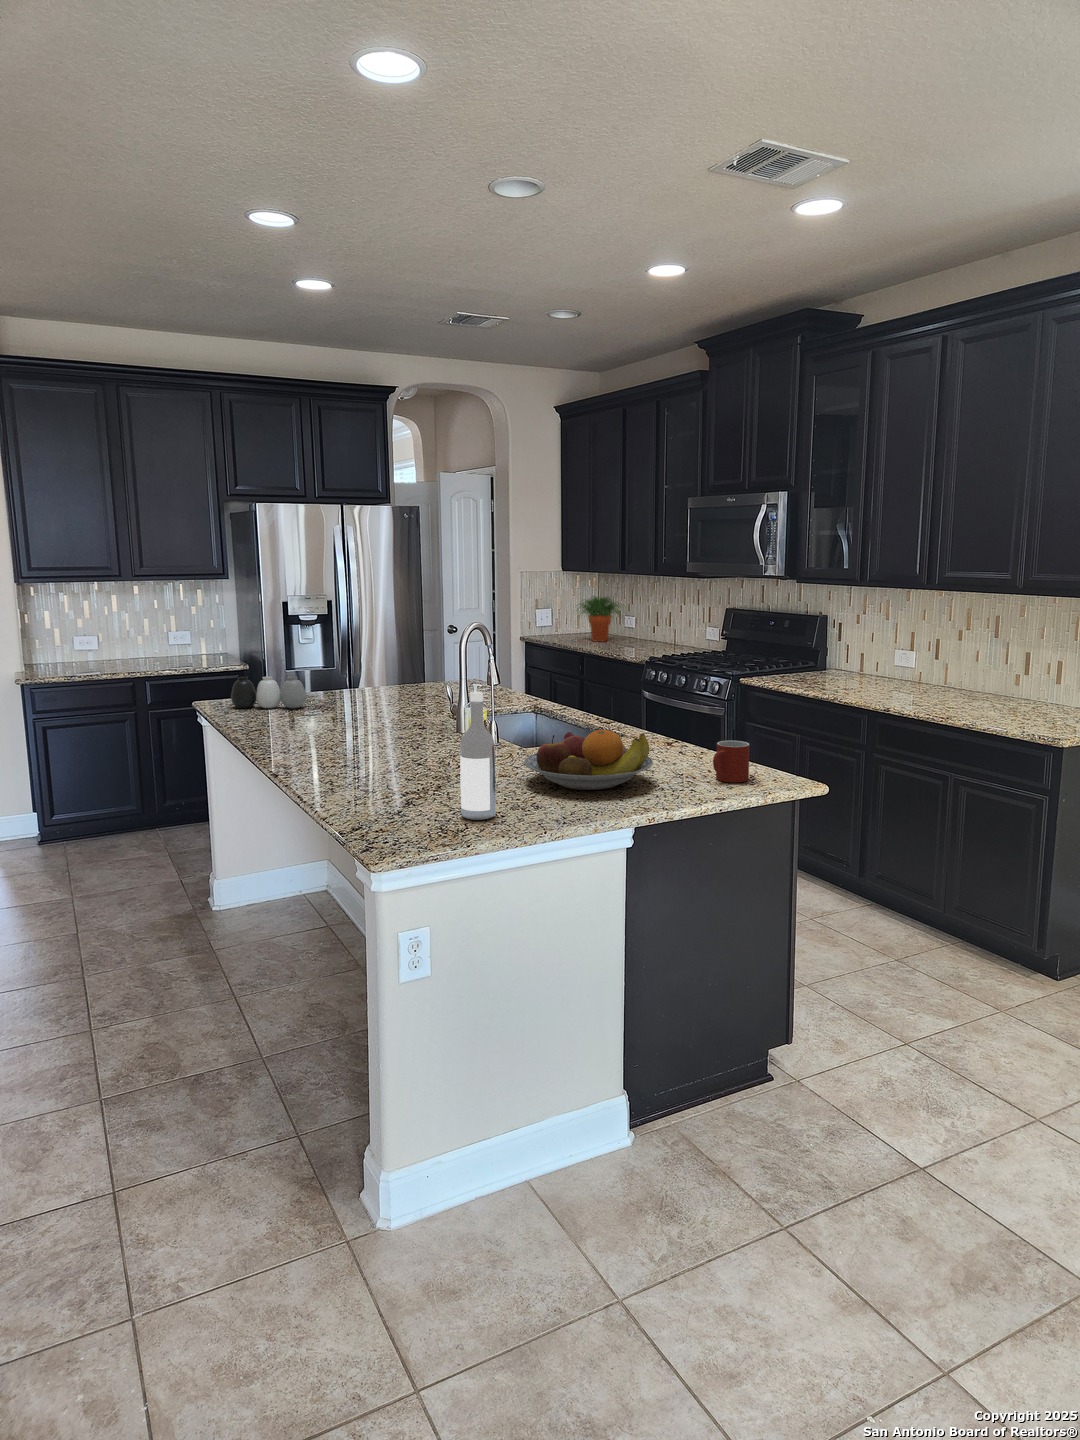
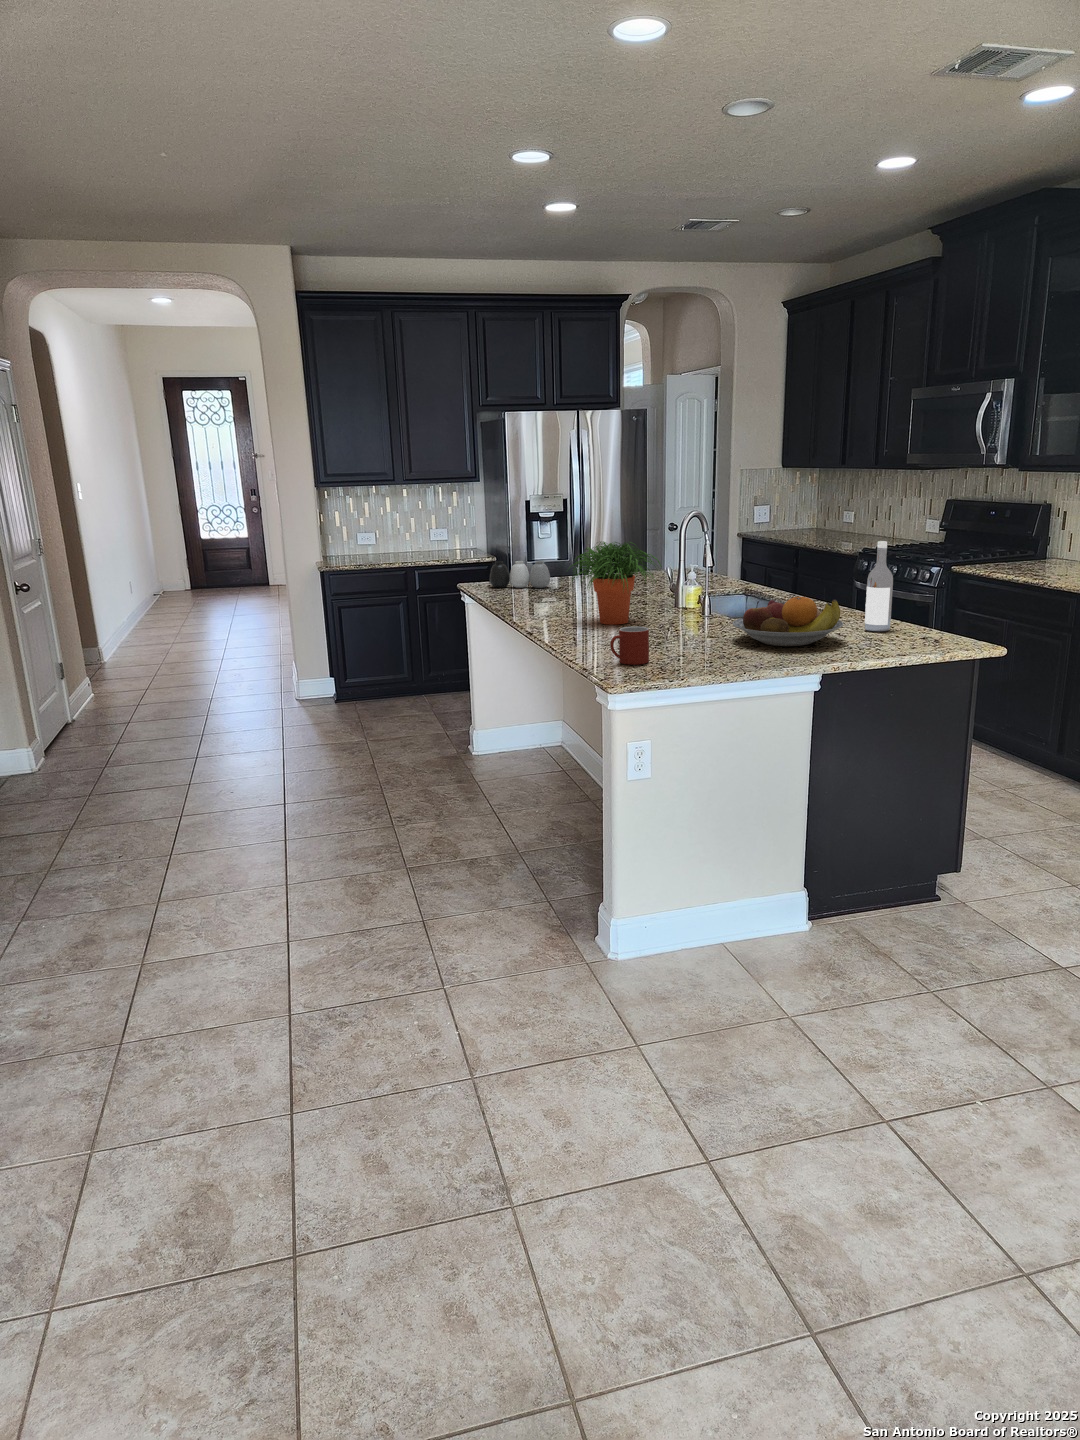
potted plant: present [580,596,621,642] -> present [569,542,662,625]
wine bottle: present [460,691,496,820] -> present [865,541,893,632]
mug: present [713,741,750,783] -> present [610,627,649,665]

